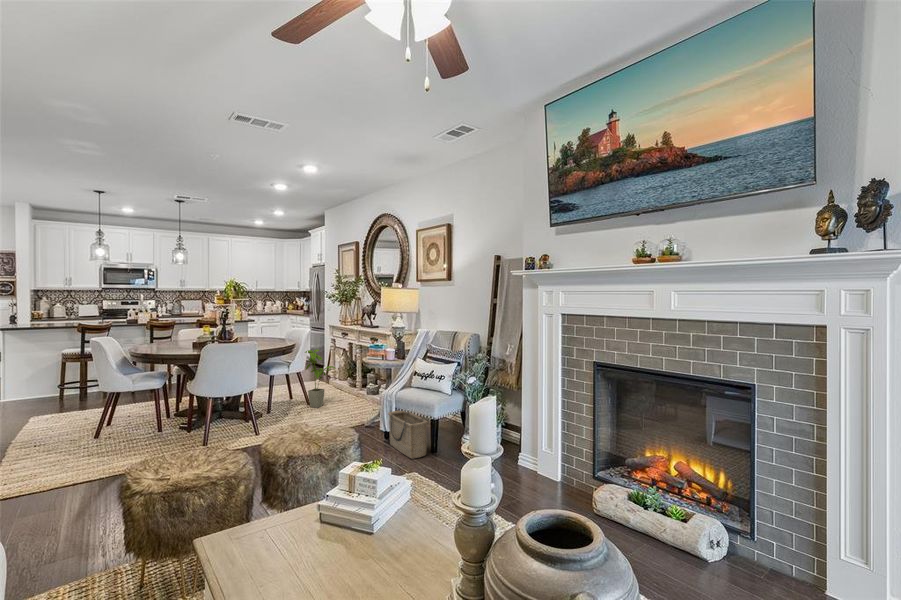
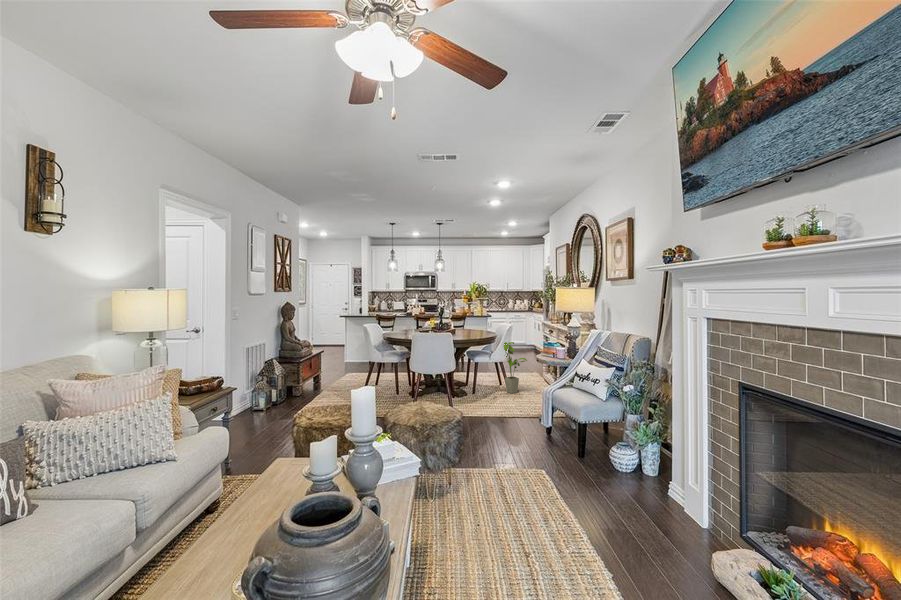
basket: present [388,411,427,459] -> none [536,404,563,453]

